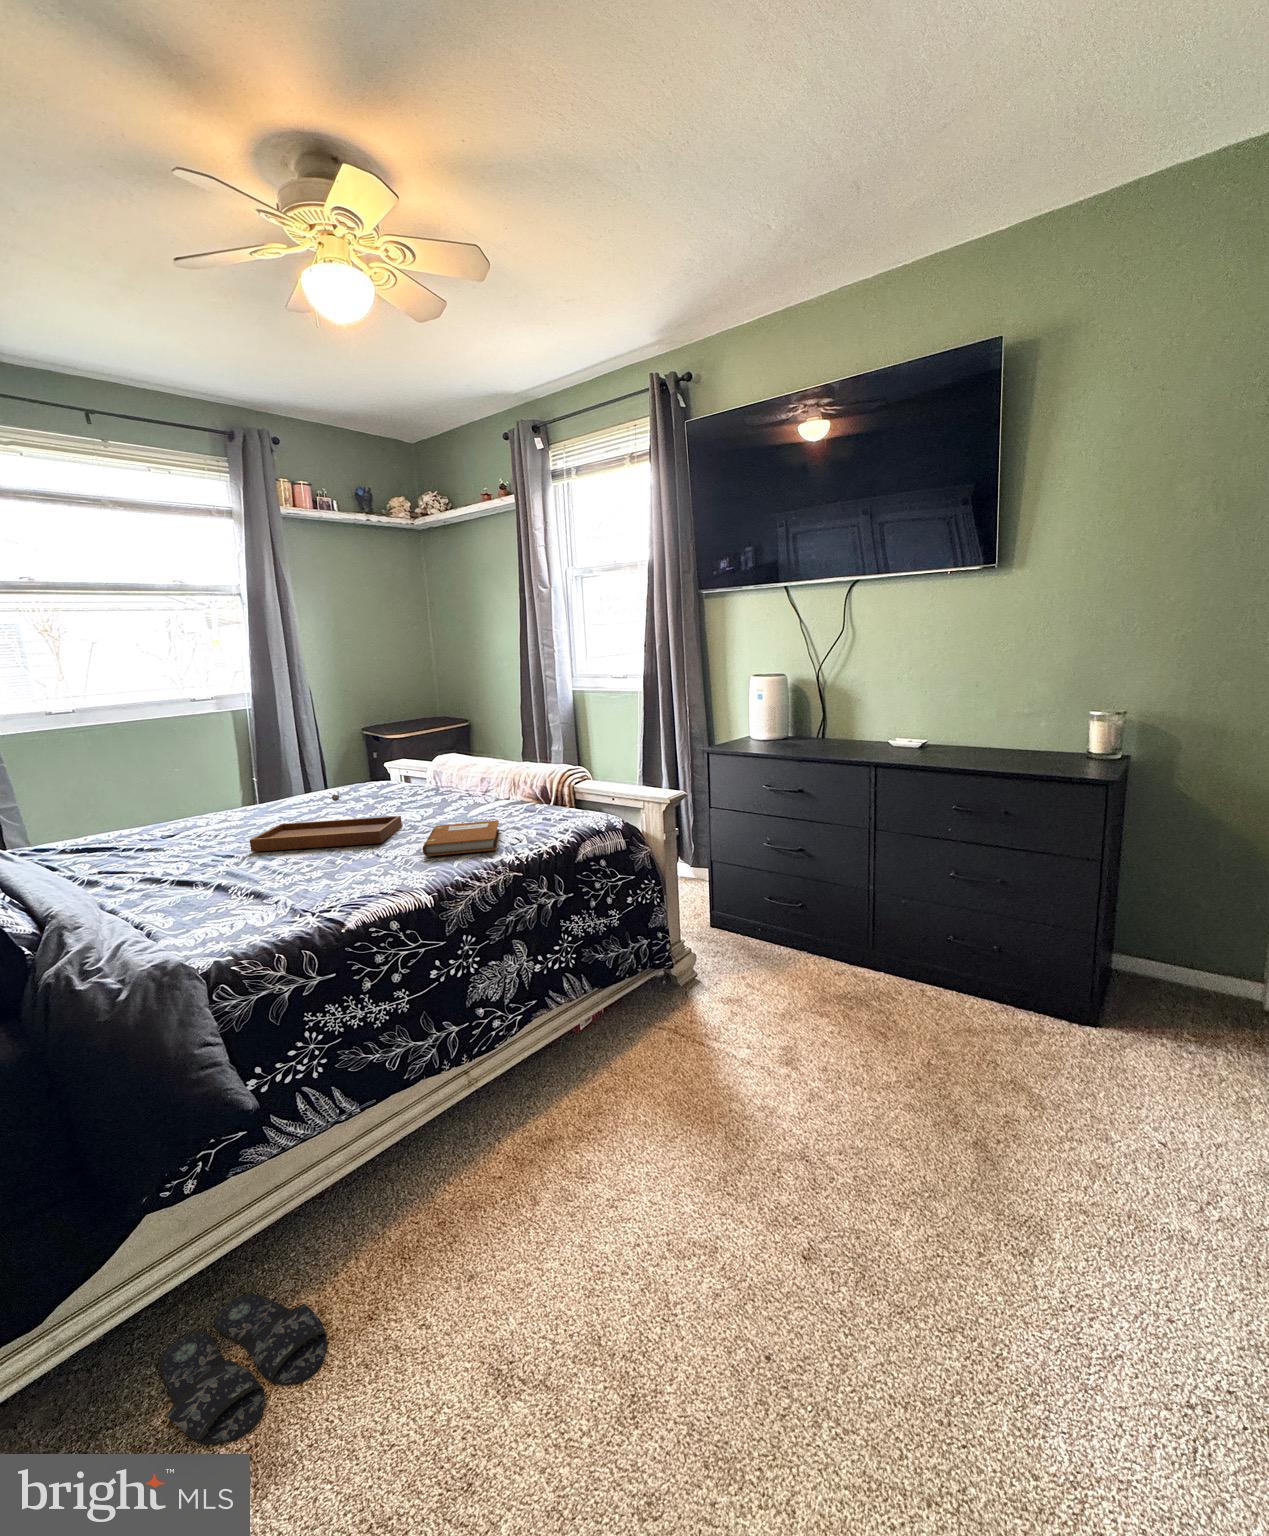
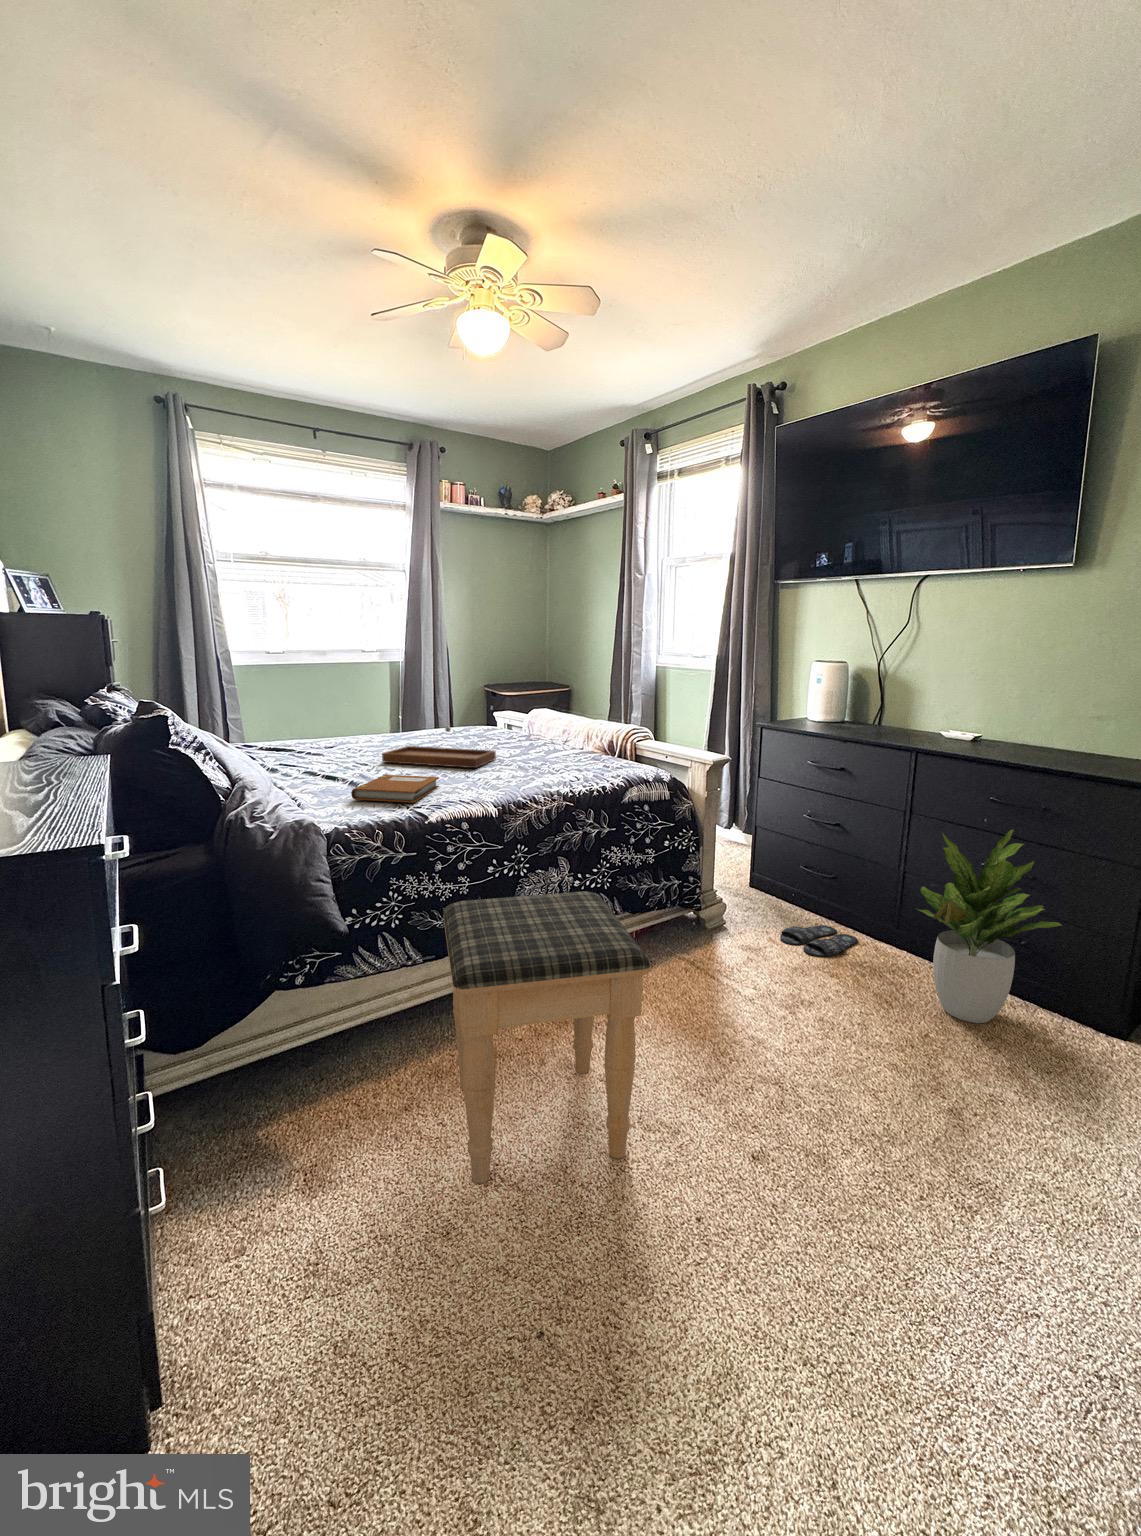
notebook: present [423,820,500,856] -> present [351,775,439,803]
potted plant: none [897,833,1037,1039] -> present [917,830,1062,1023]
footstool: none [391,985,672,1396] -> present [443,891,650,1183]
slippers: present [159,1293,327,1444] -> present [780,925,858,957]

